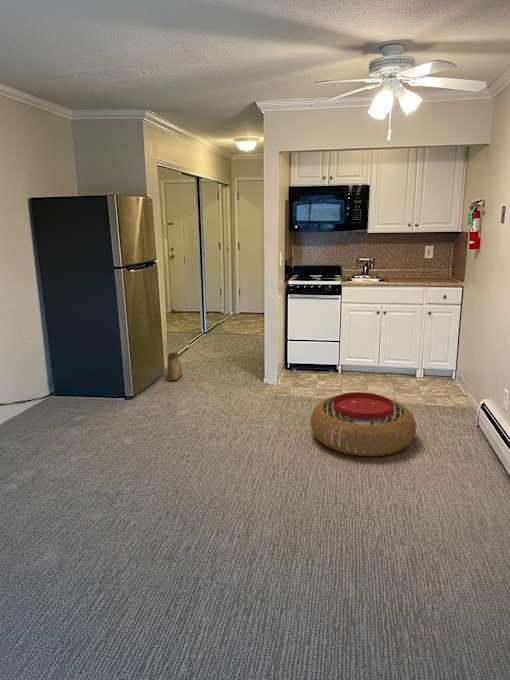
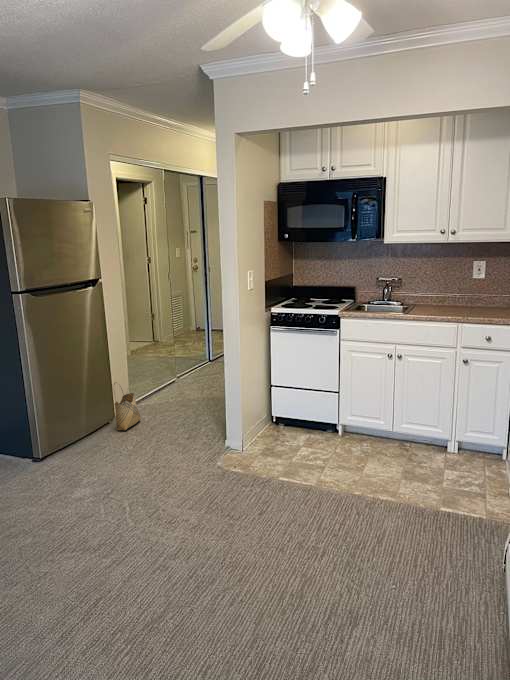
pouf: present [311,392,416,457] -> none [222,491,389,624]

